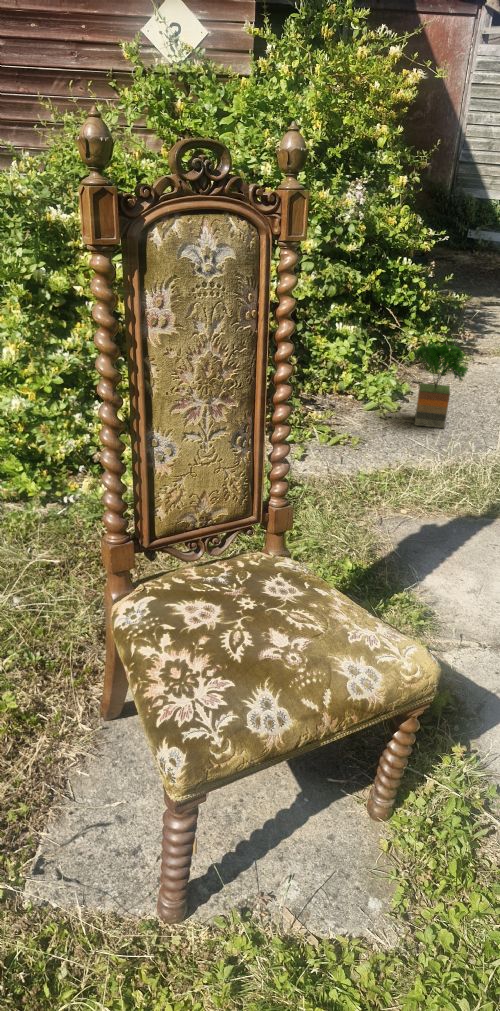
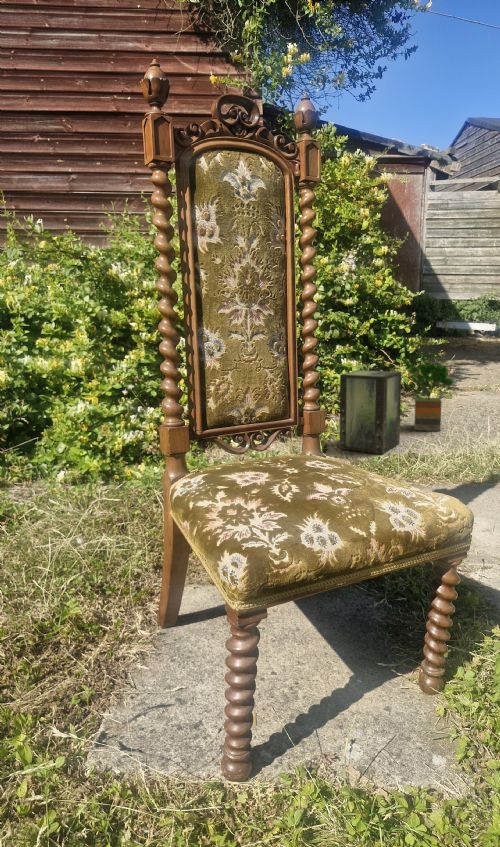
storage box: none [322,355,404,466] -> present [340,370,401,454]

